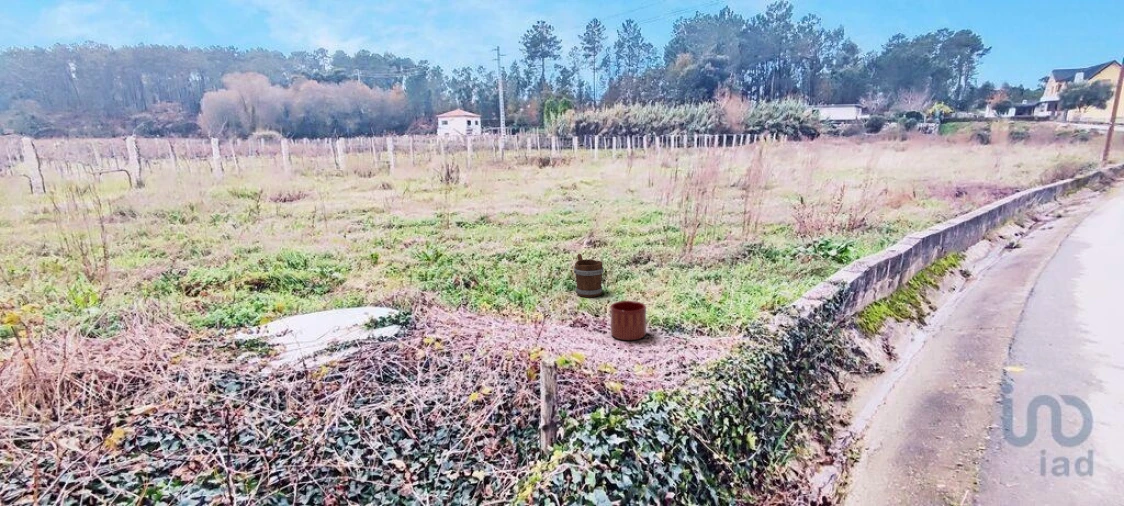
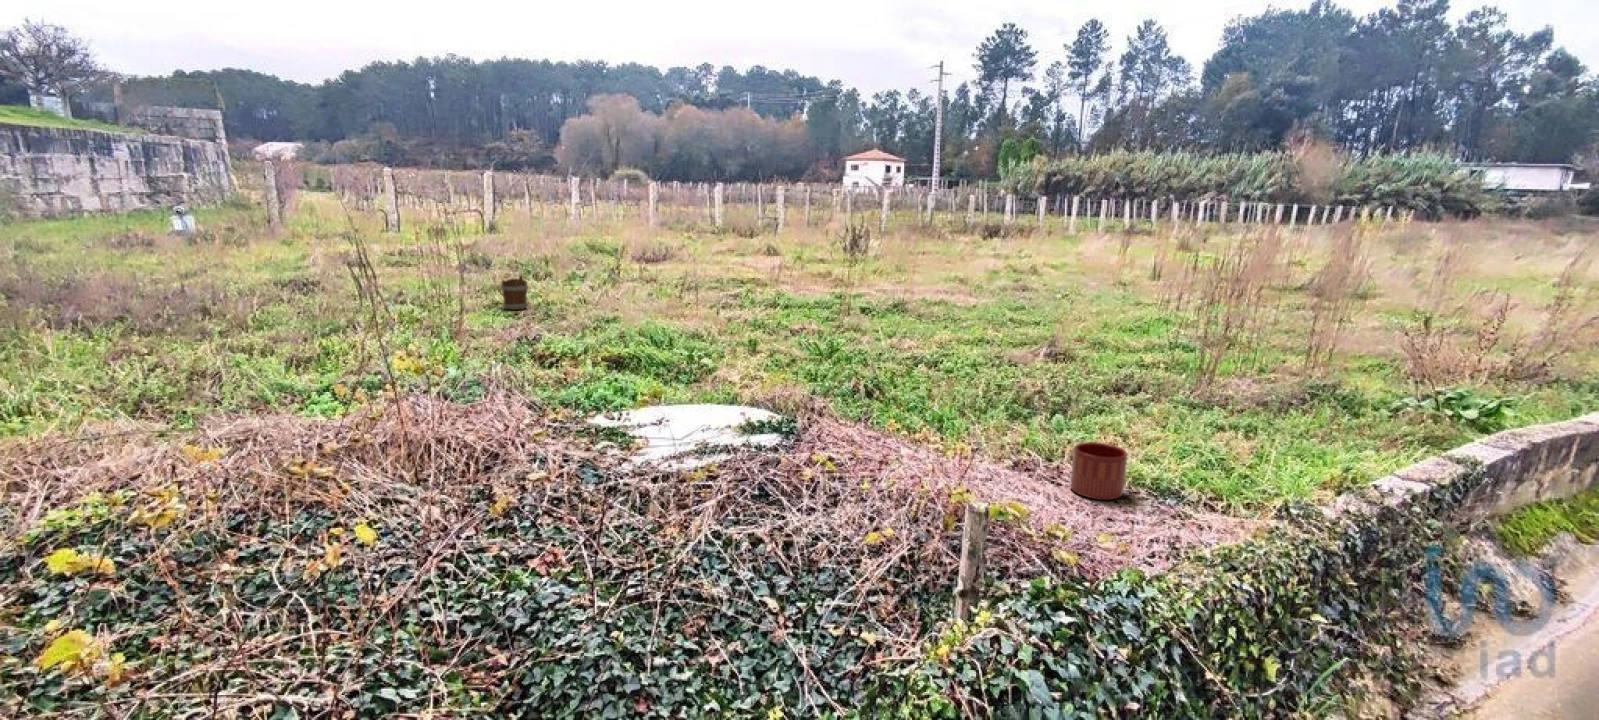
bucket: present [574,254,604,297] -> present [501,275,528,310]

